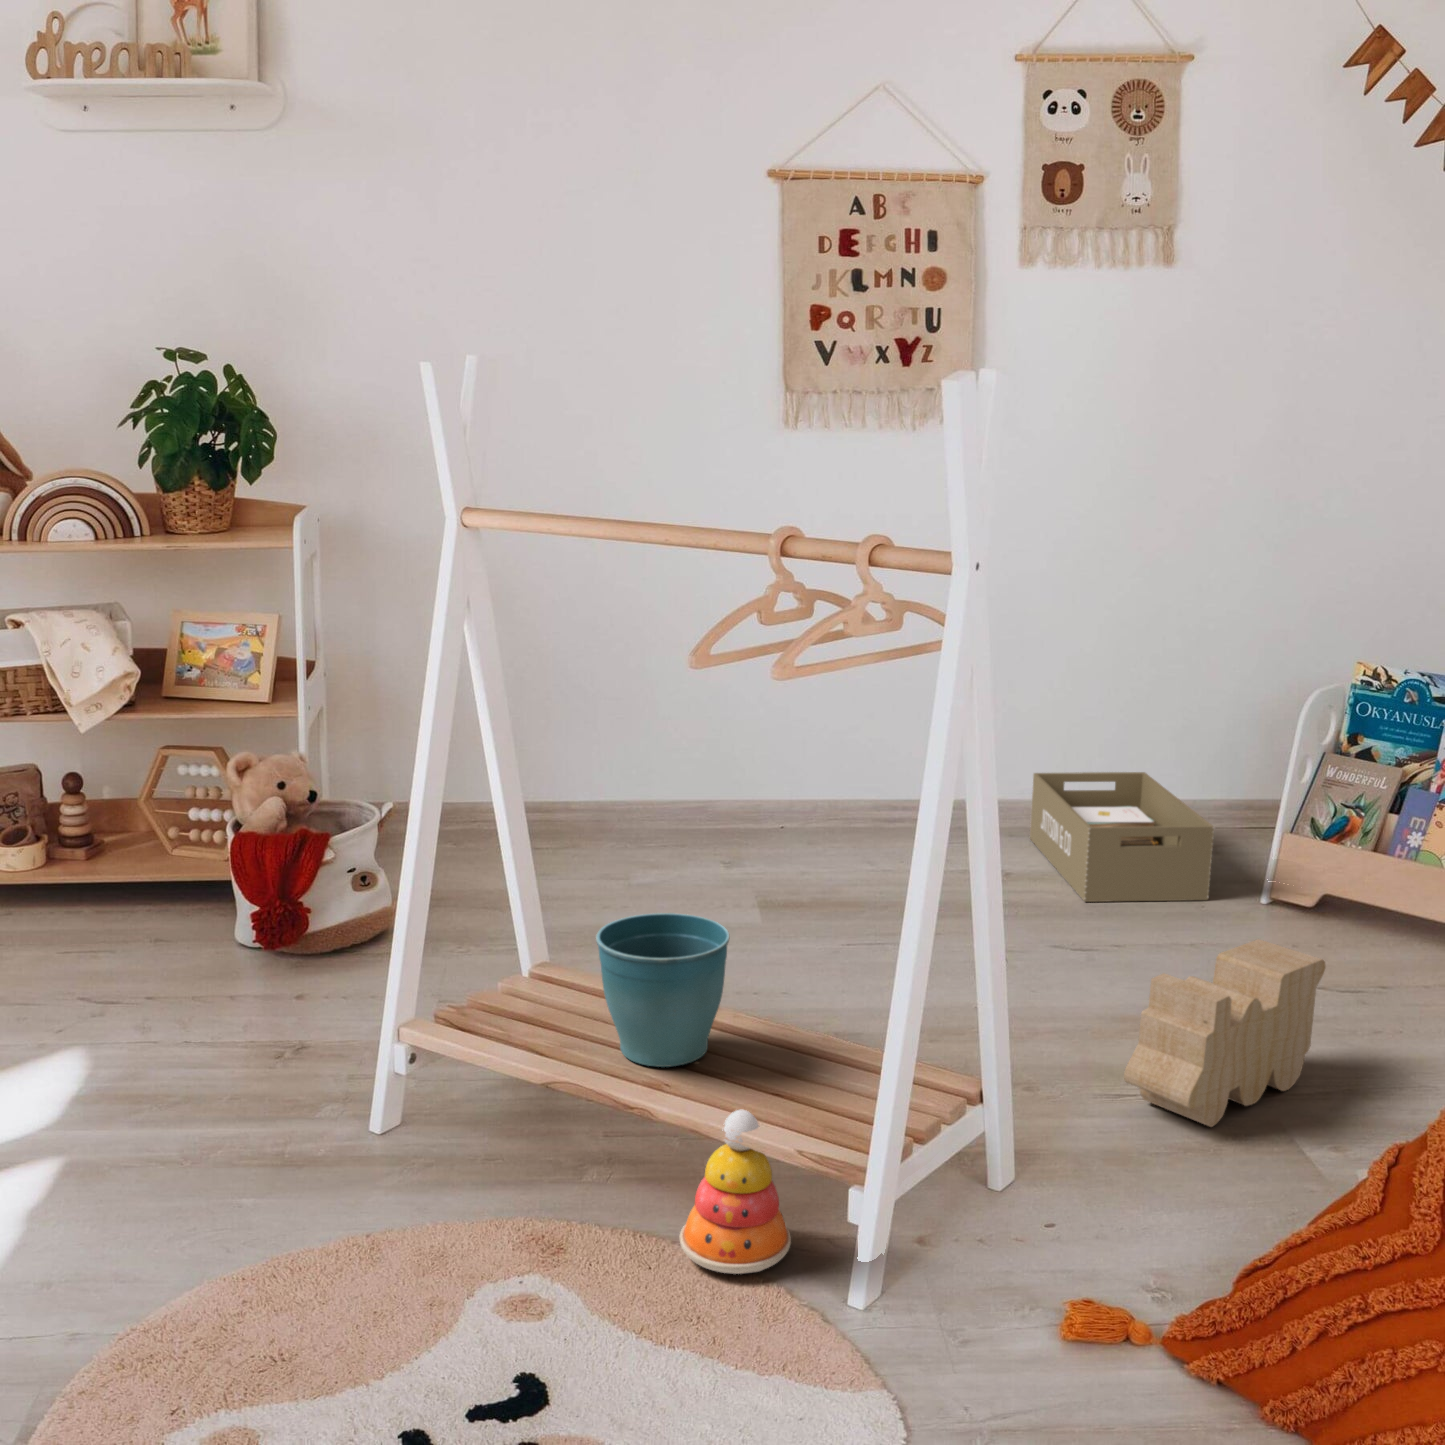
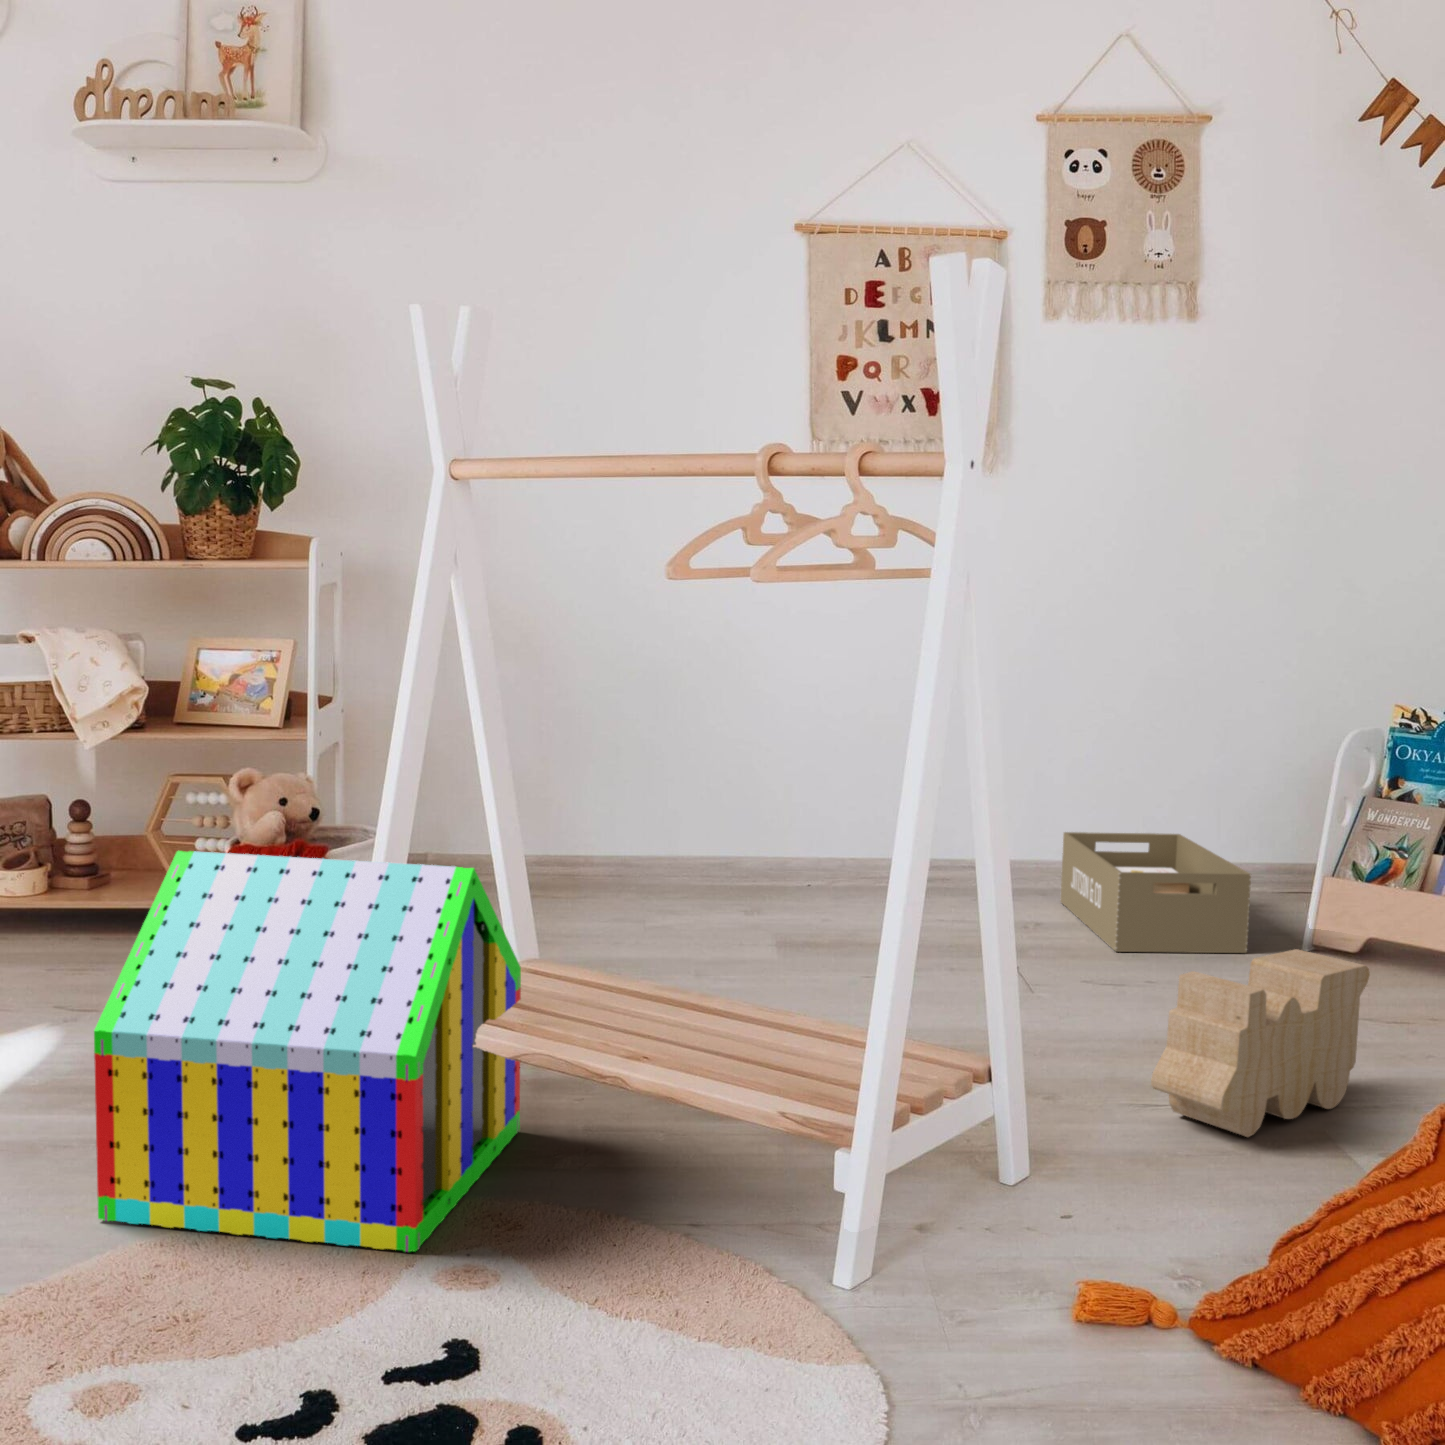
toy house: none [156,908,542,1286] -> present [94,851,521,1252]
flower pot: present [596,913,729,1067] -> none [578,880,720,1035]
stacking toy: present [680,1110,791,1274] -> none [655,1067,778,1249]

